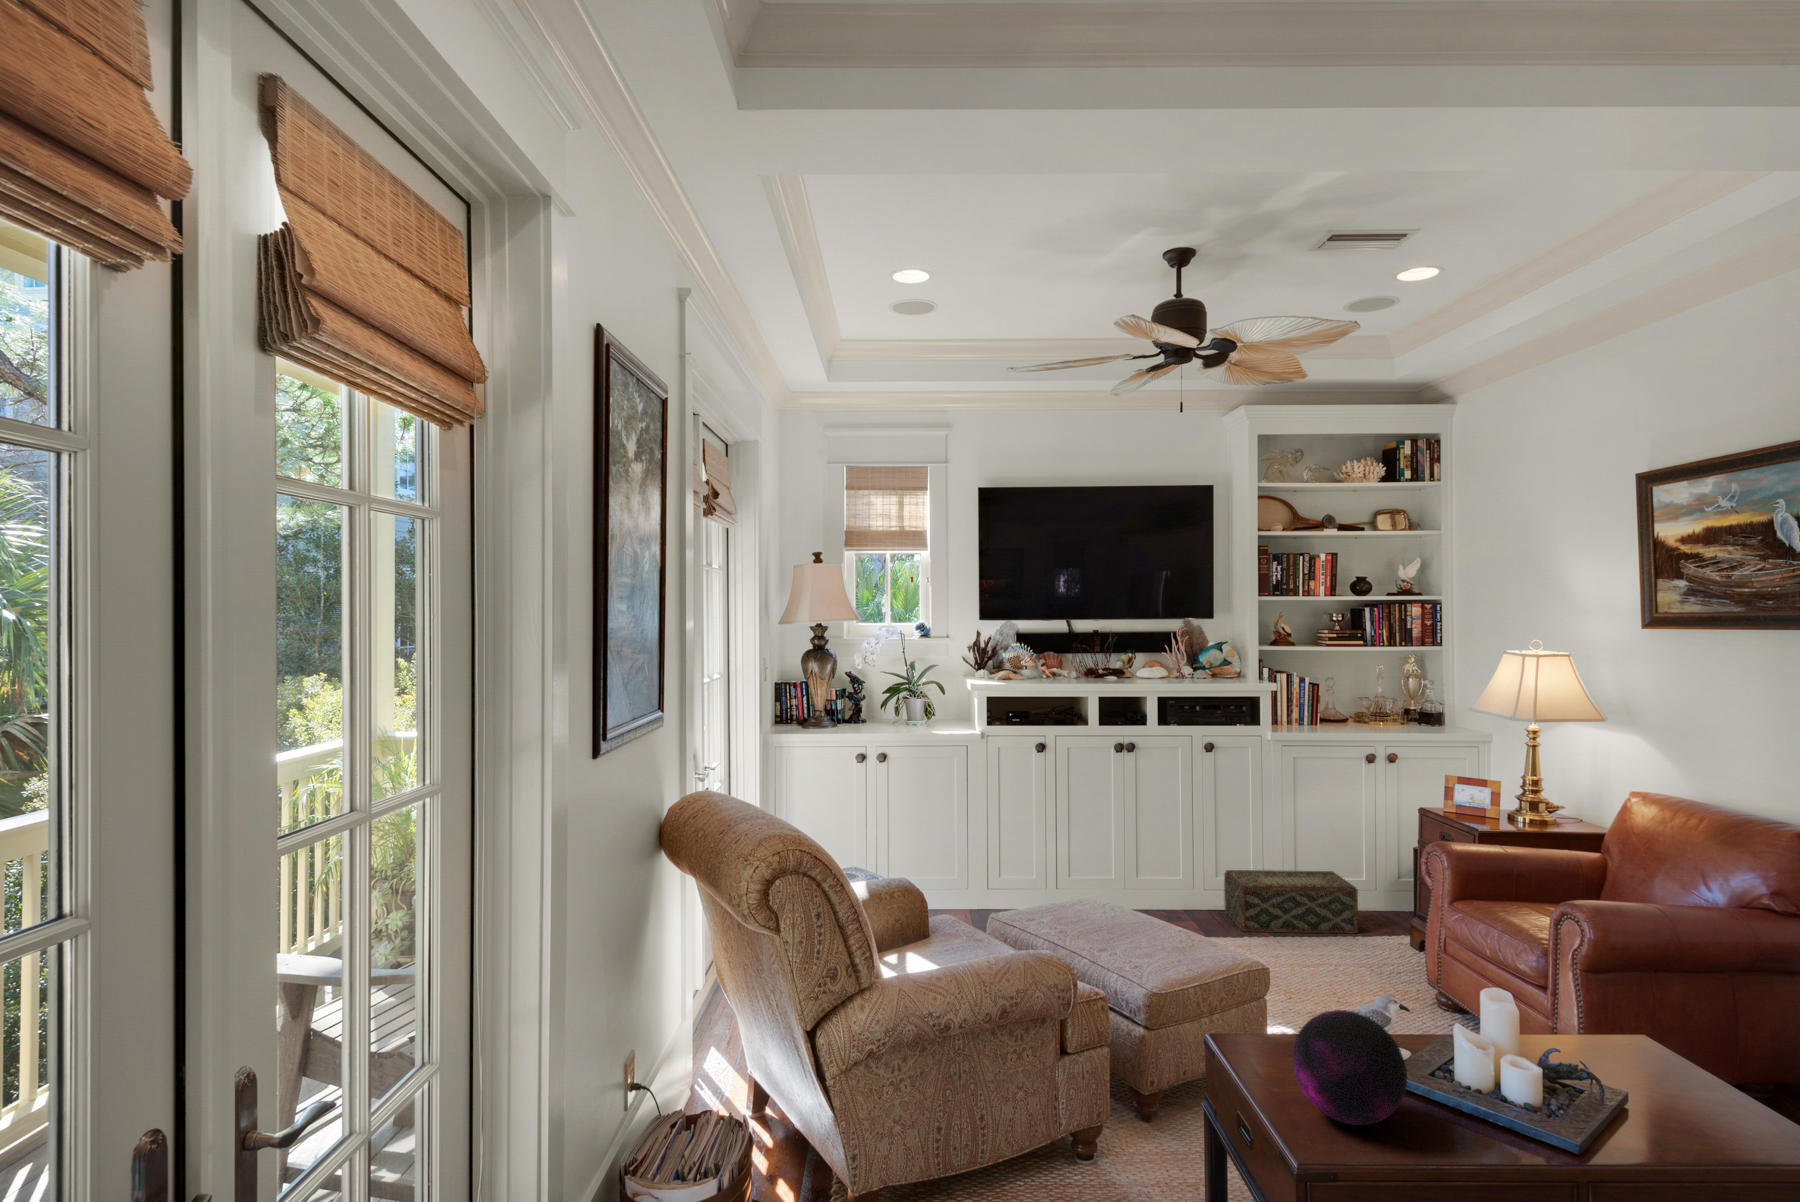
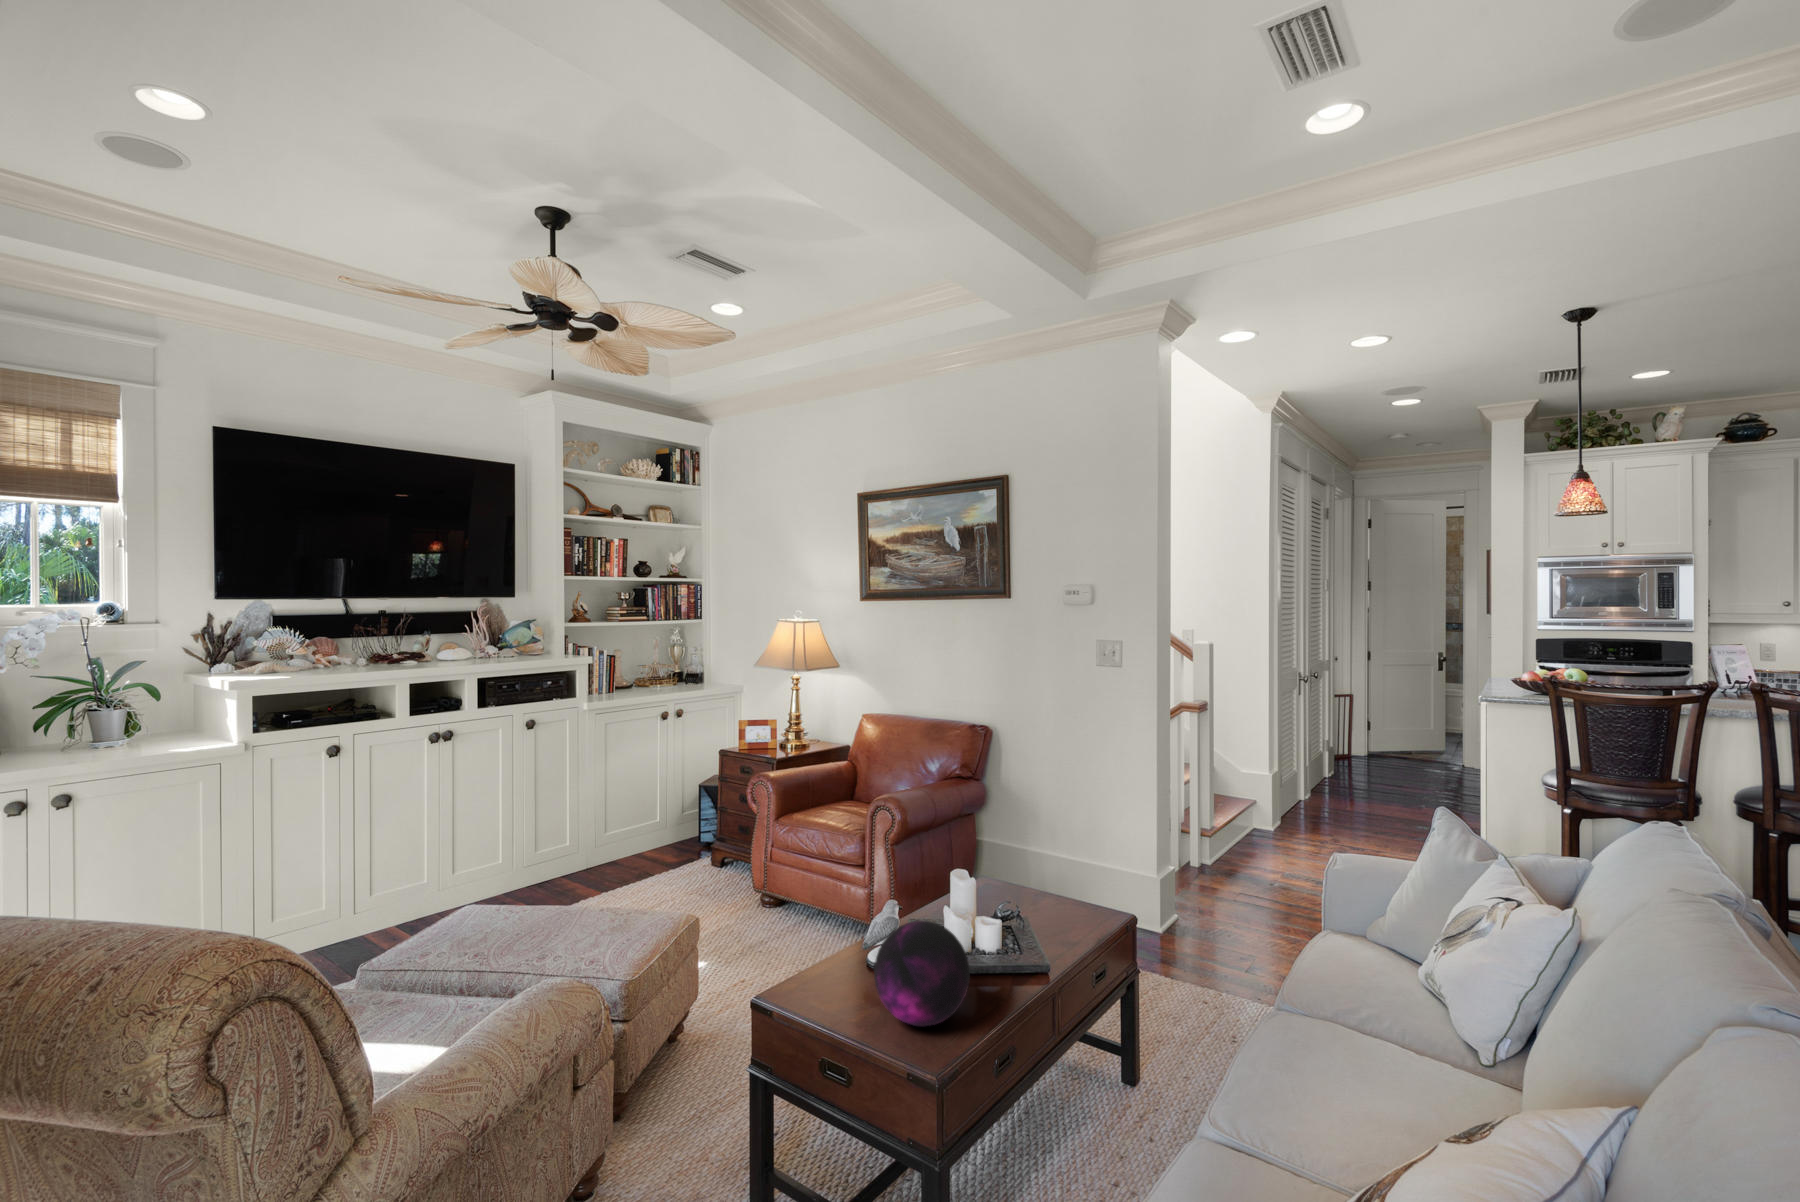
woven basket: present [1224,870,1358,934] -> none [543,818,666,893]

